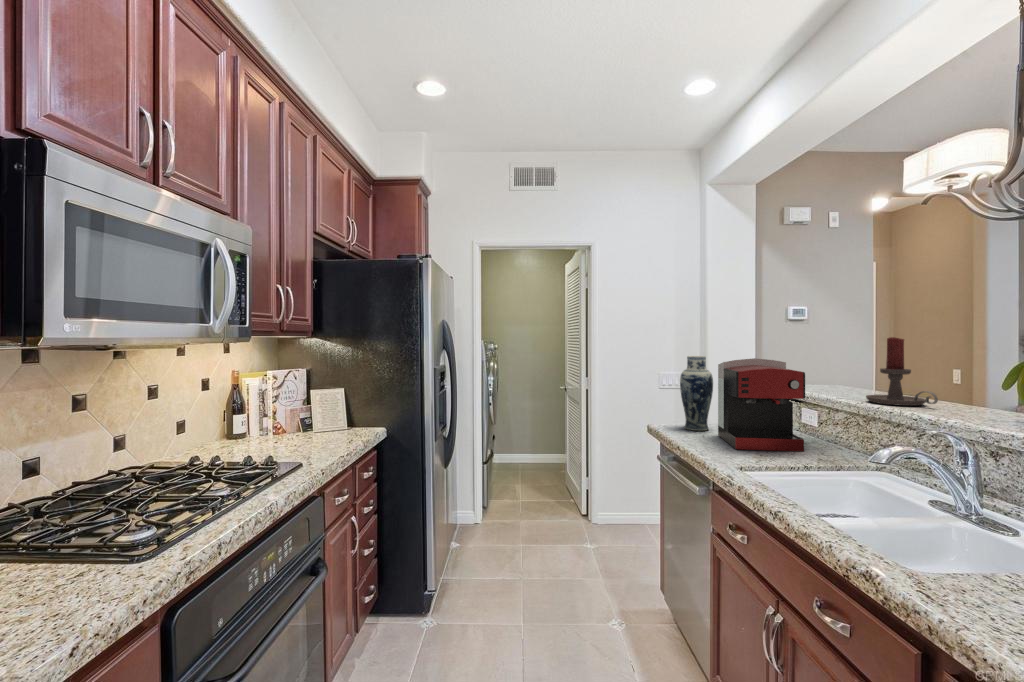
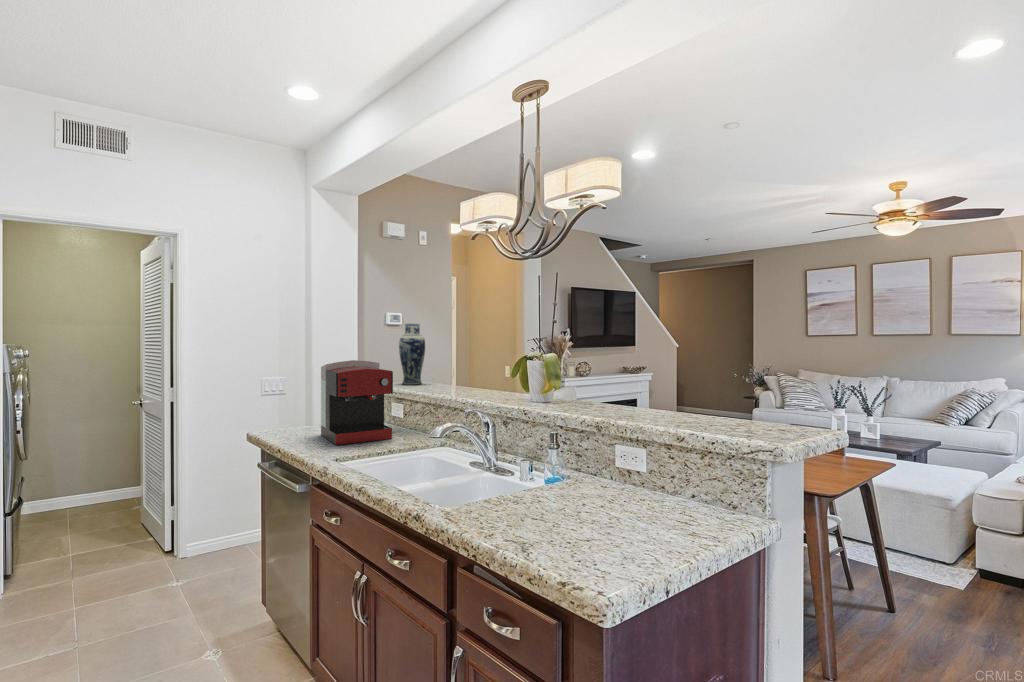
candle holder: present [866,337,938,406] -> none [436,341,478,393]
vase: present [680,356,713,431] -> present [399,323,425,385]

